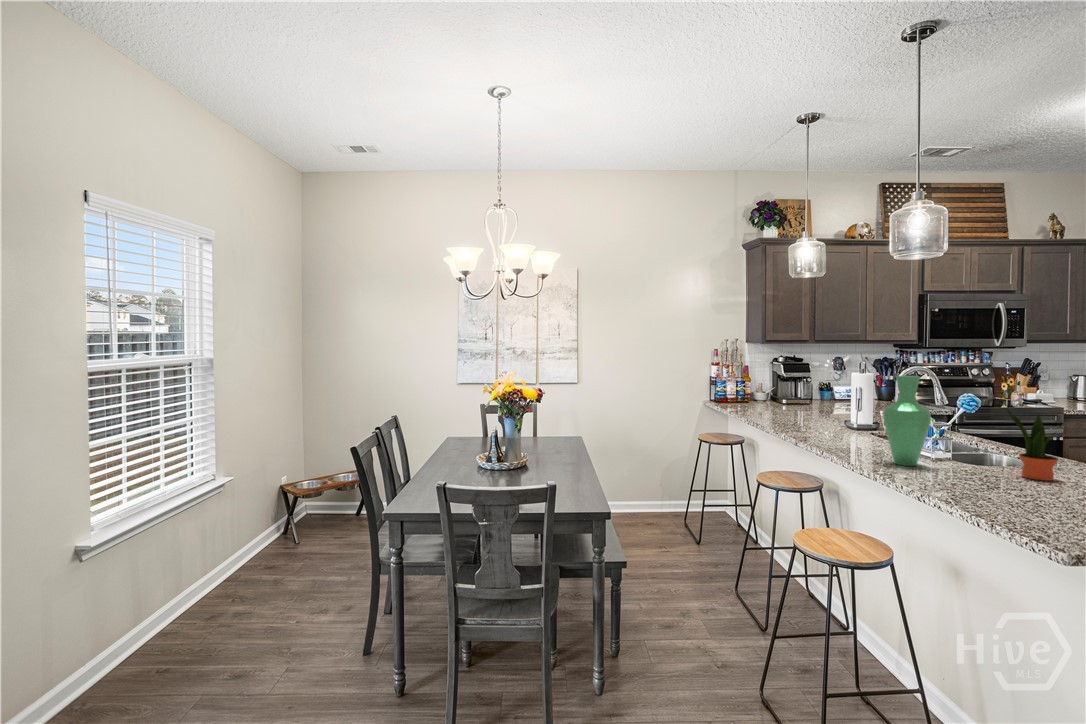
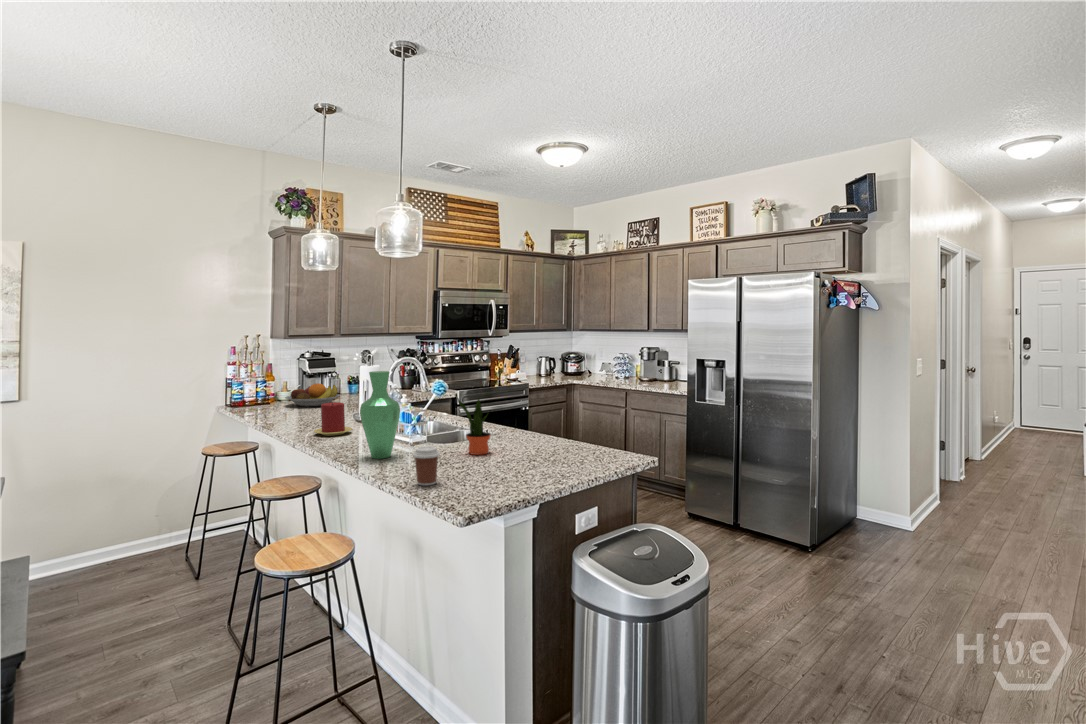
fruit bowl: none [764,388,817,409] -> present [285,383,340,407]
candle: none [813,405,852,438] -> present [314,402,352,436]
coffee cup: none [970,458,1007,502] -> present [413,446,440,485]

